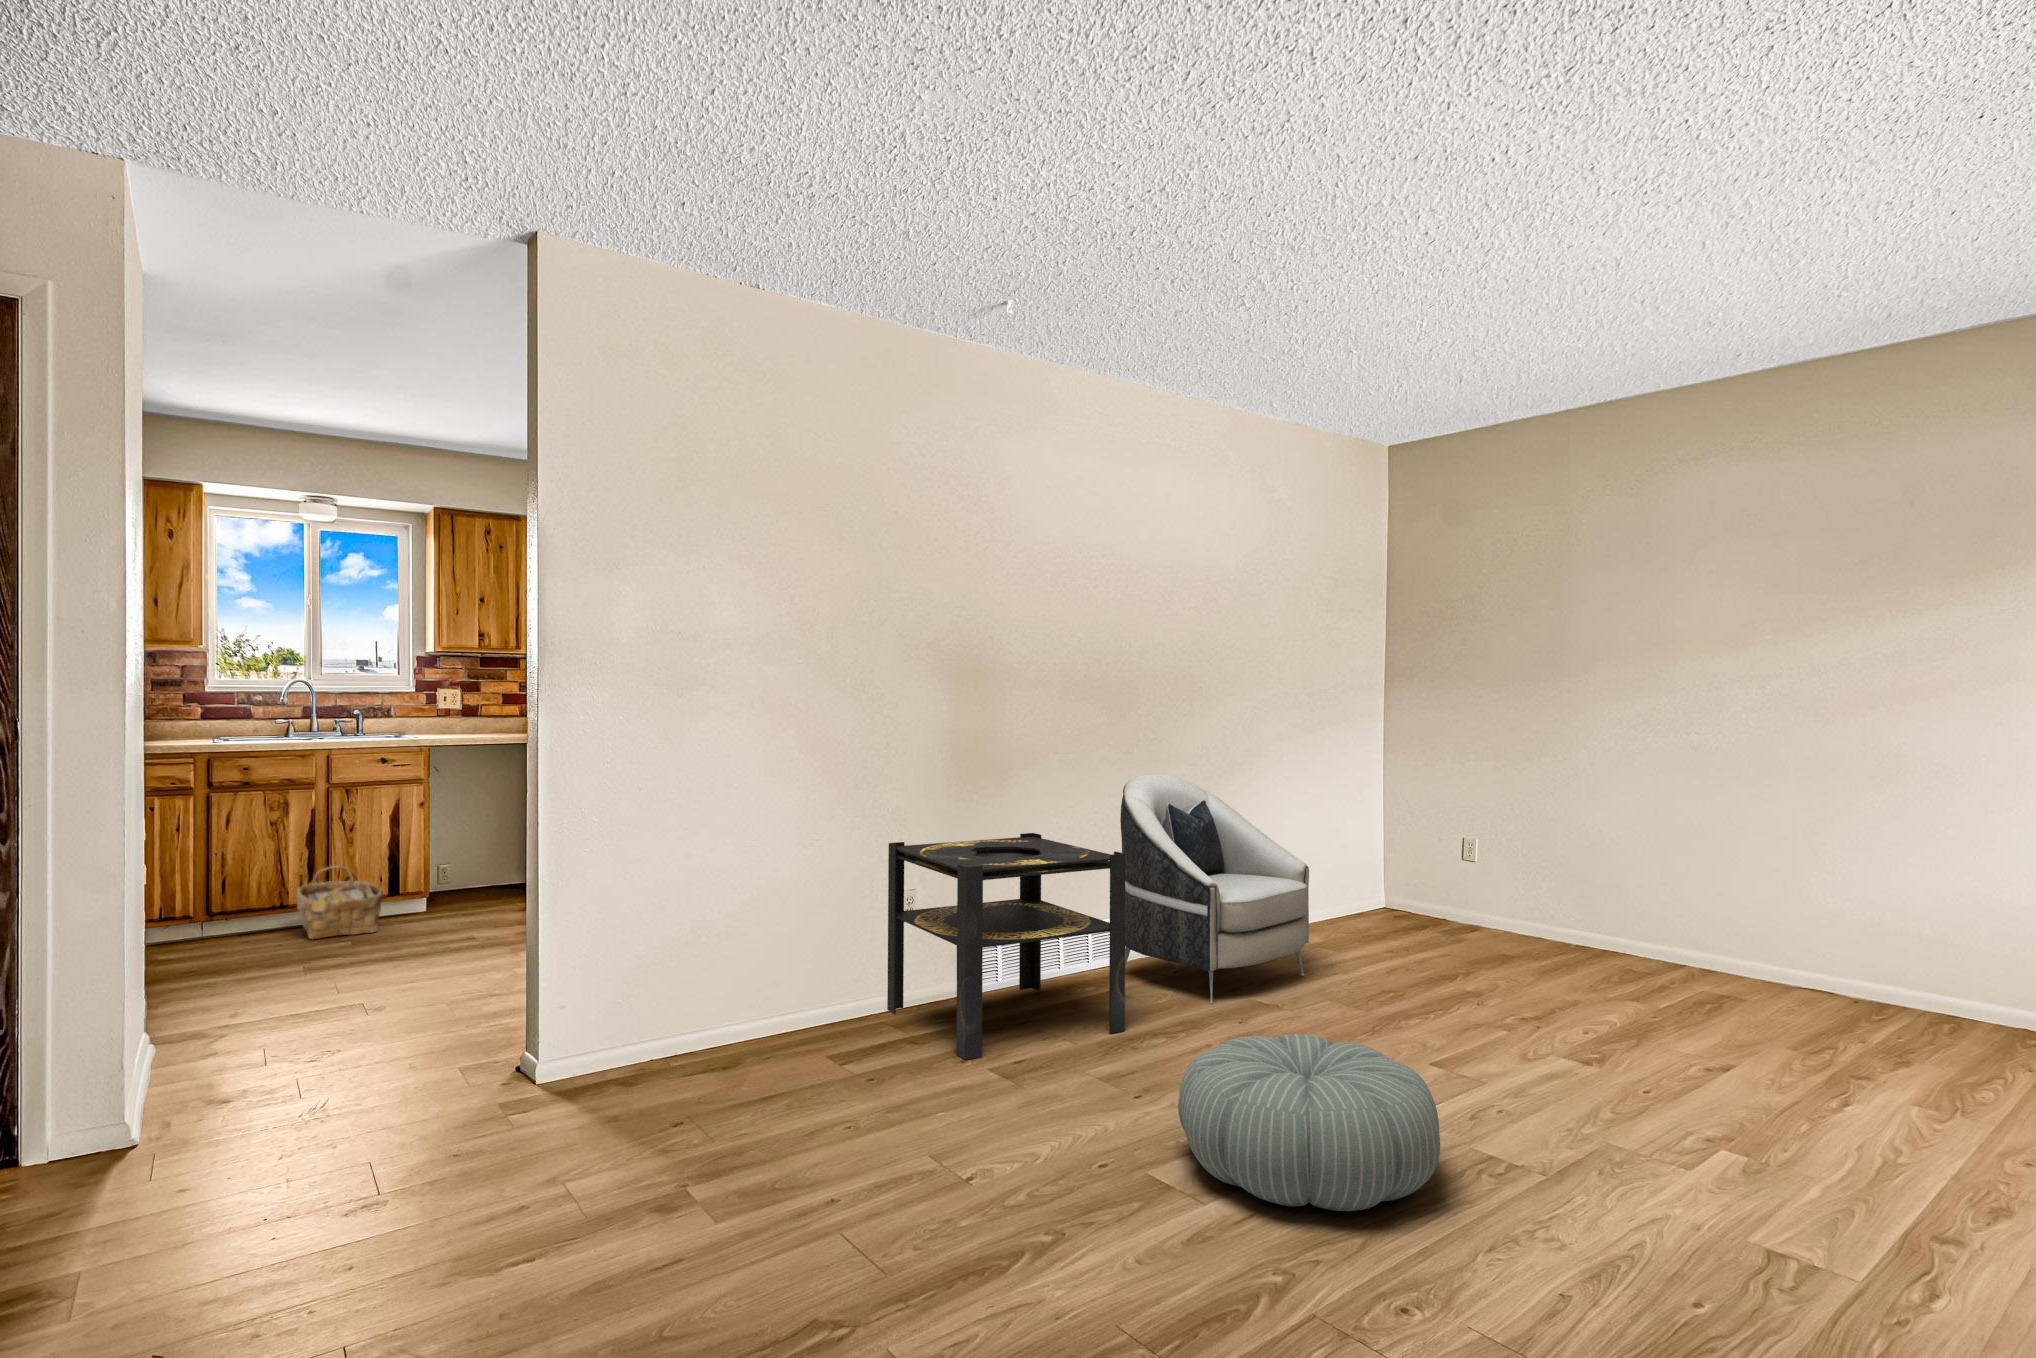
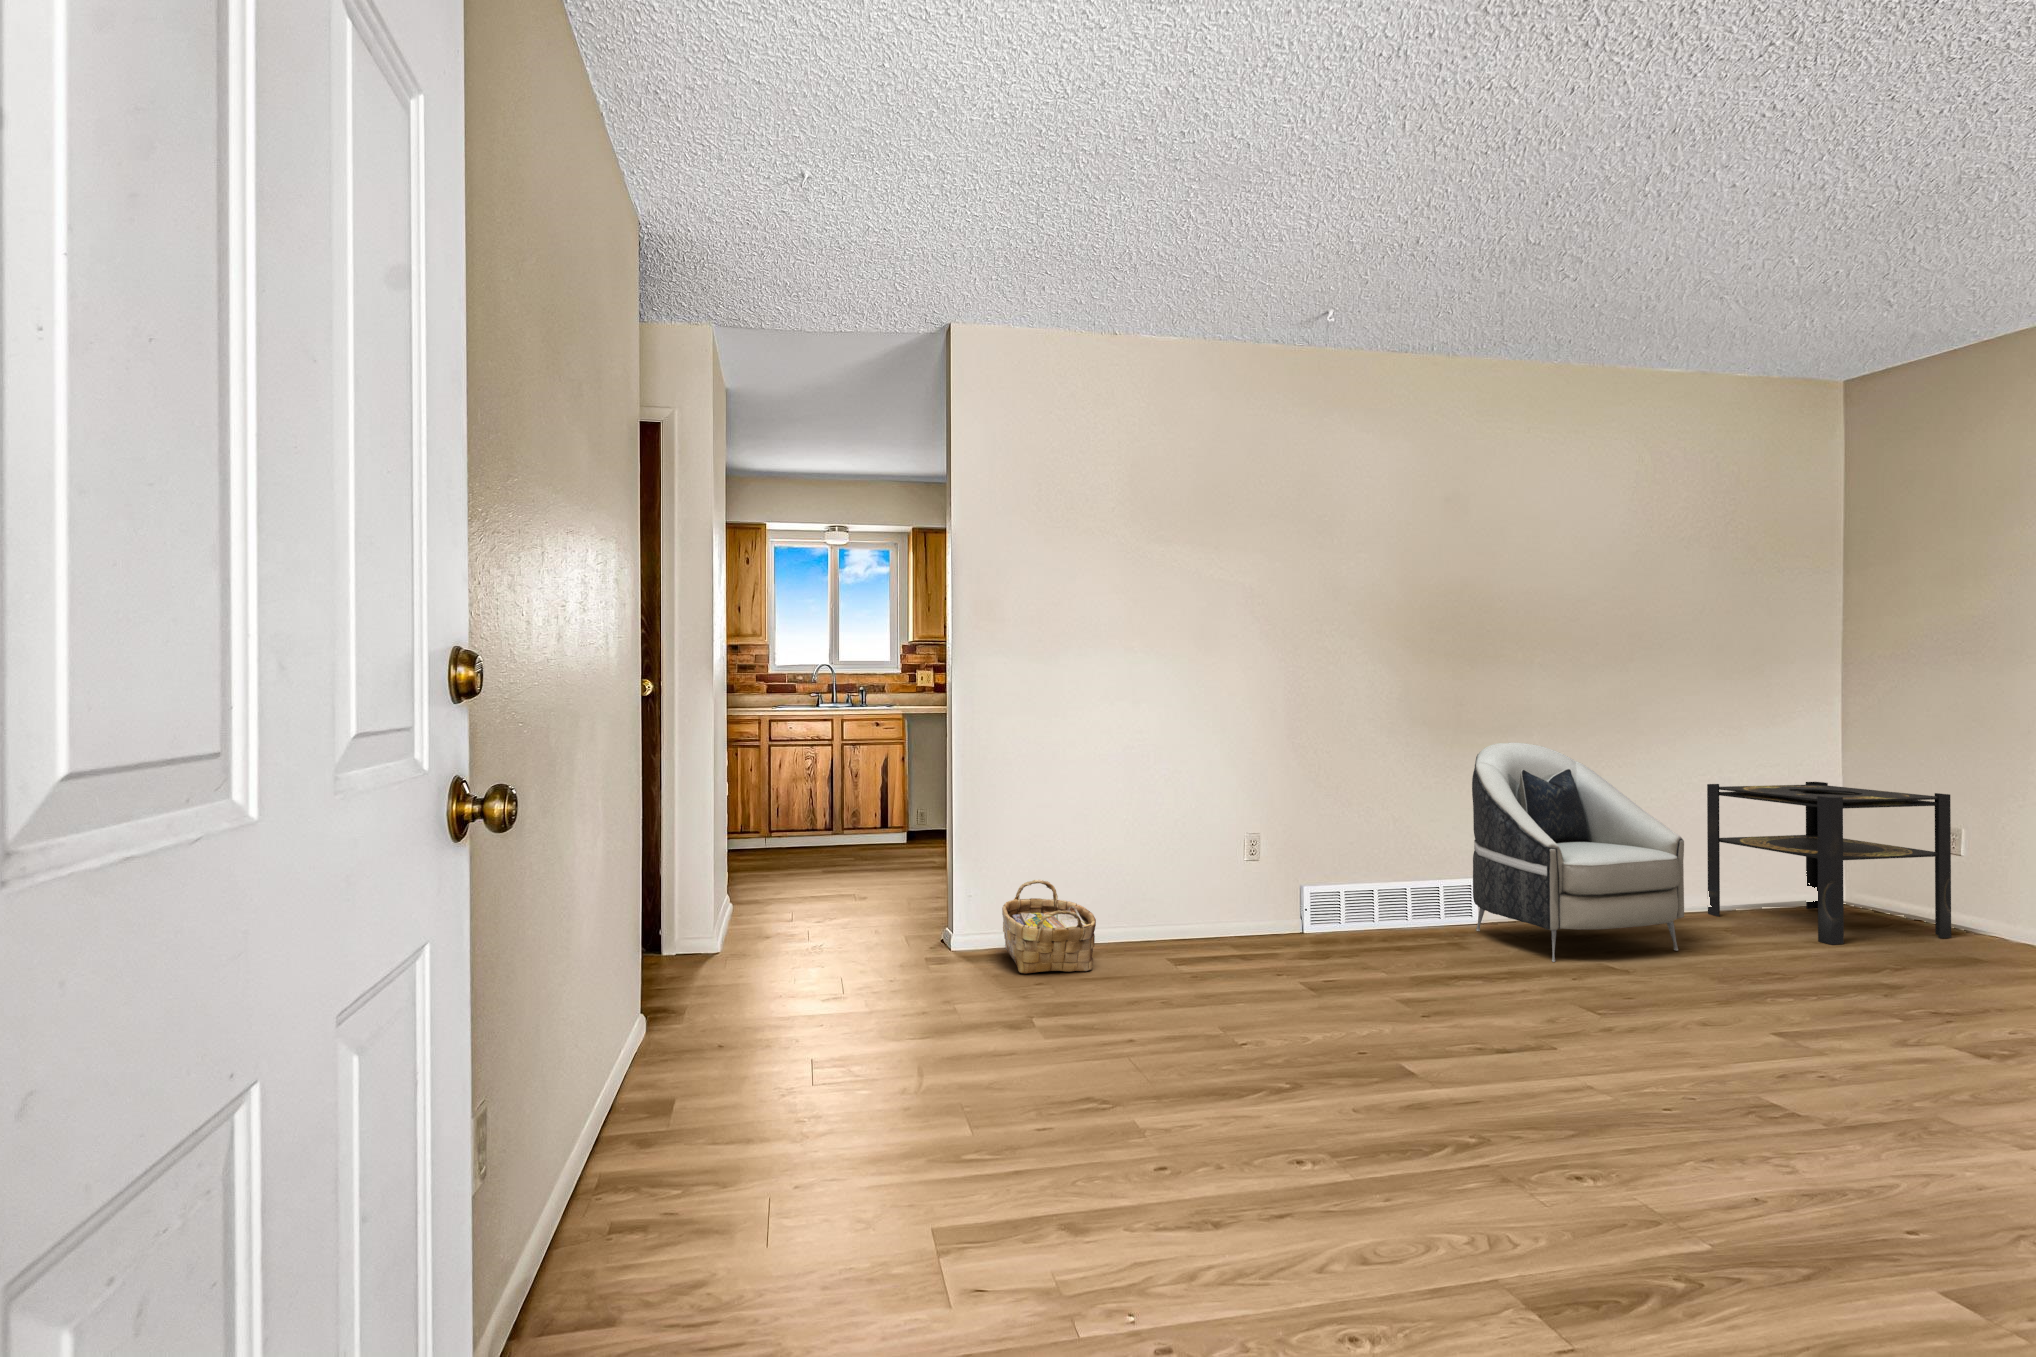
side table: present [887,833,1125,1060] -> present [1707,782,1951,945]
woven basket: present [297,866,383,939] -> present [1002,880,1096,974]
pouf: present [1178,1034,1440,1211] -> none [1431,964,1687,1110]

